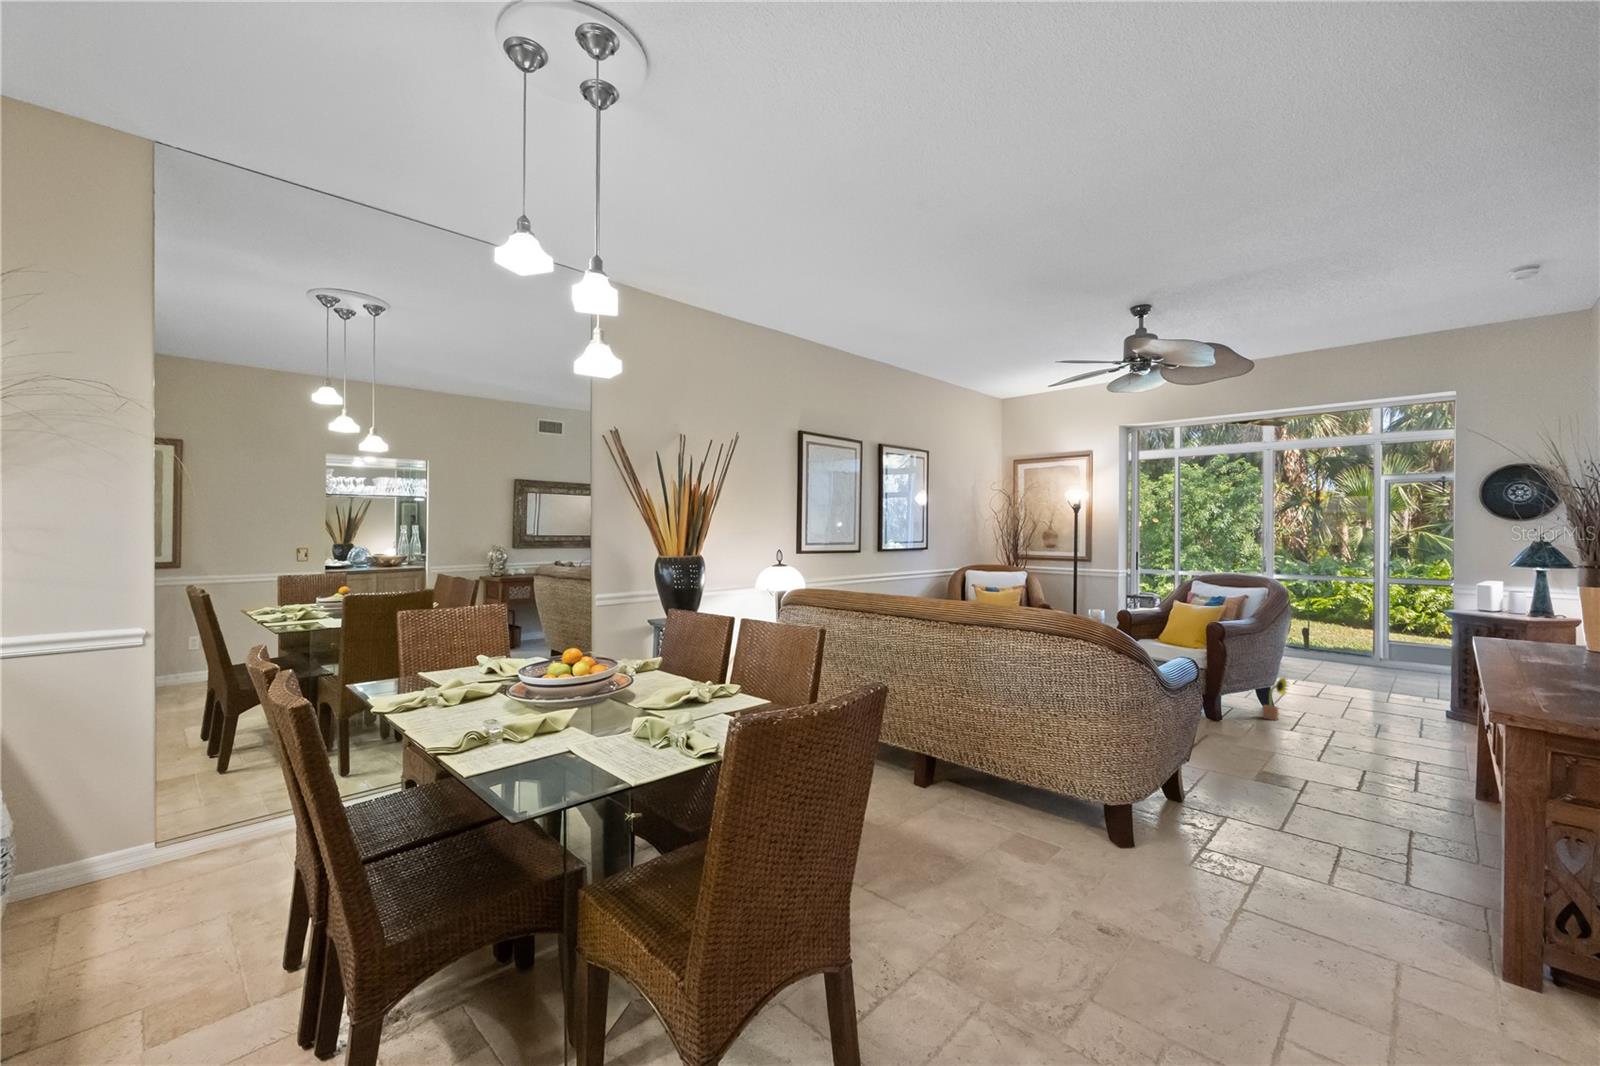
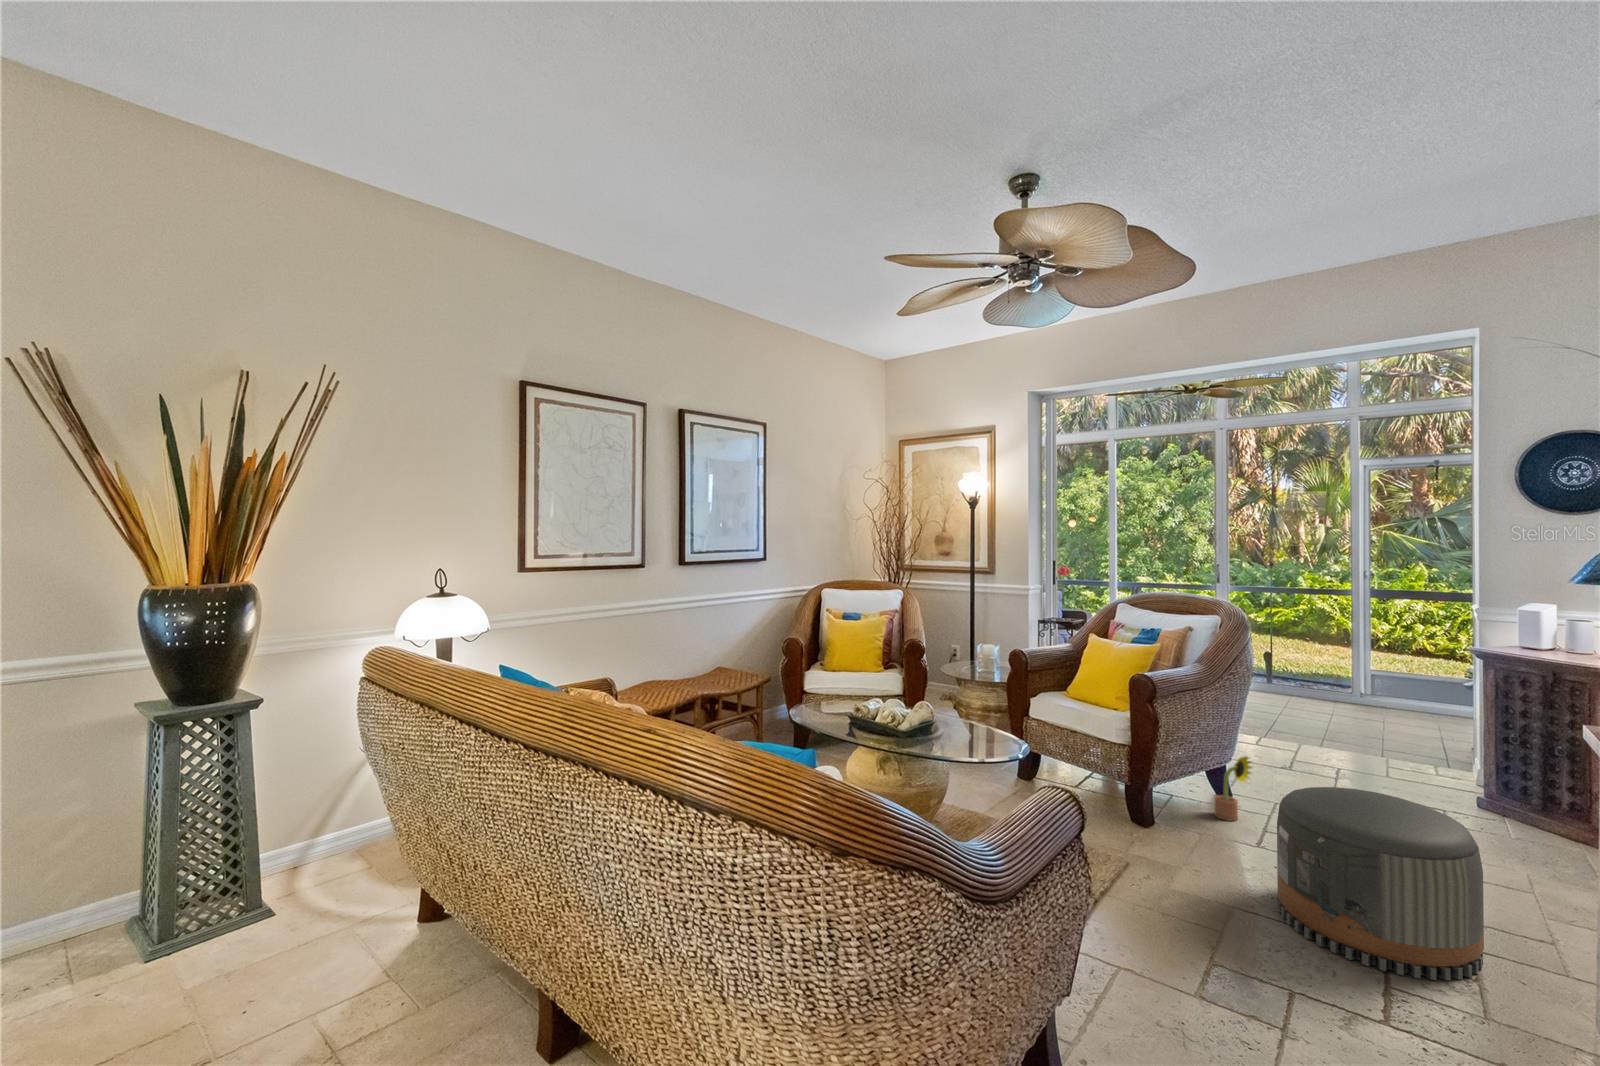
pouf: none [1300,683,1417,776] -> present [1277,787,1484,980]

